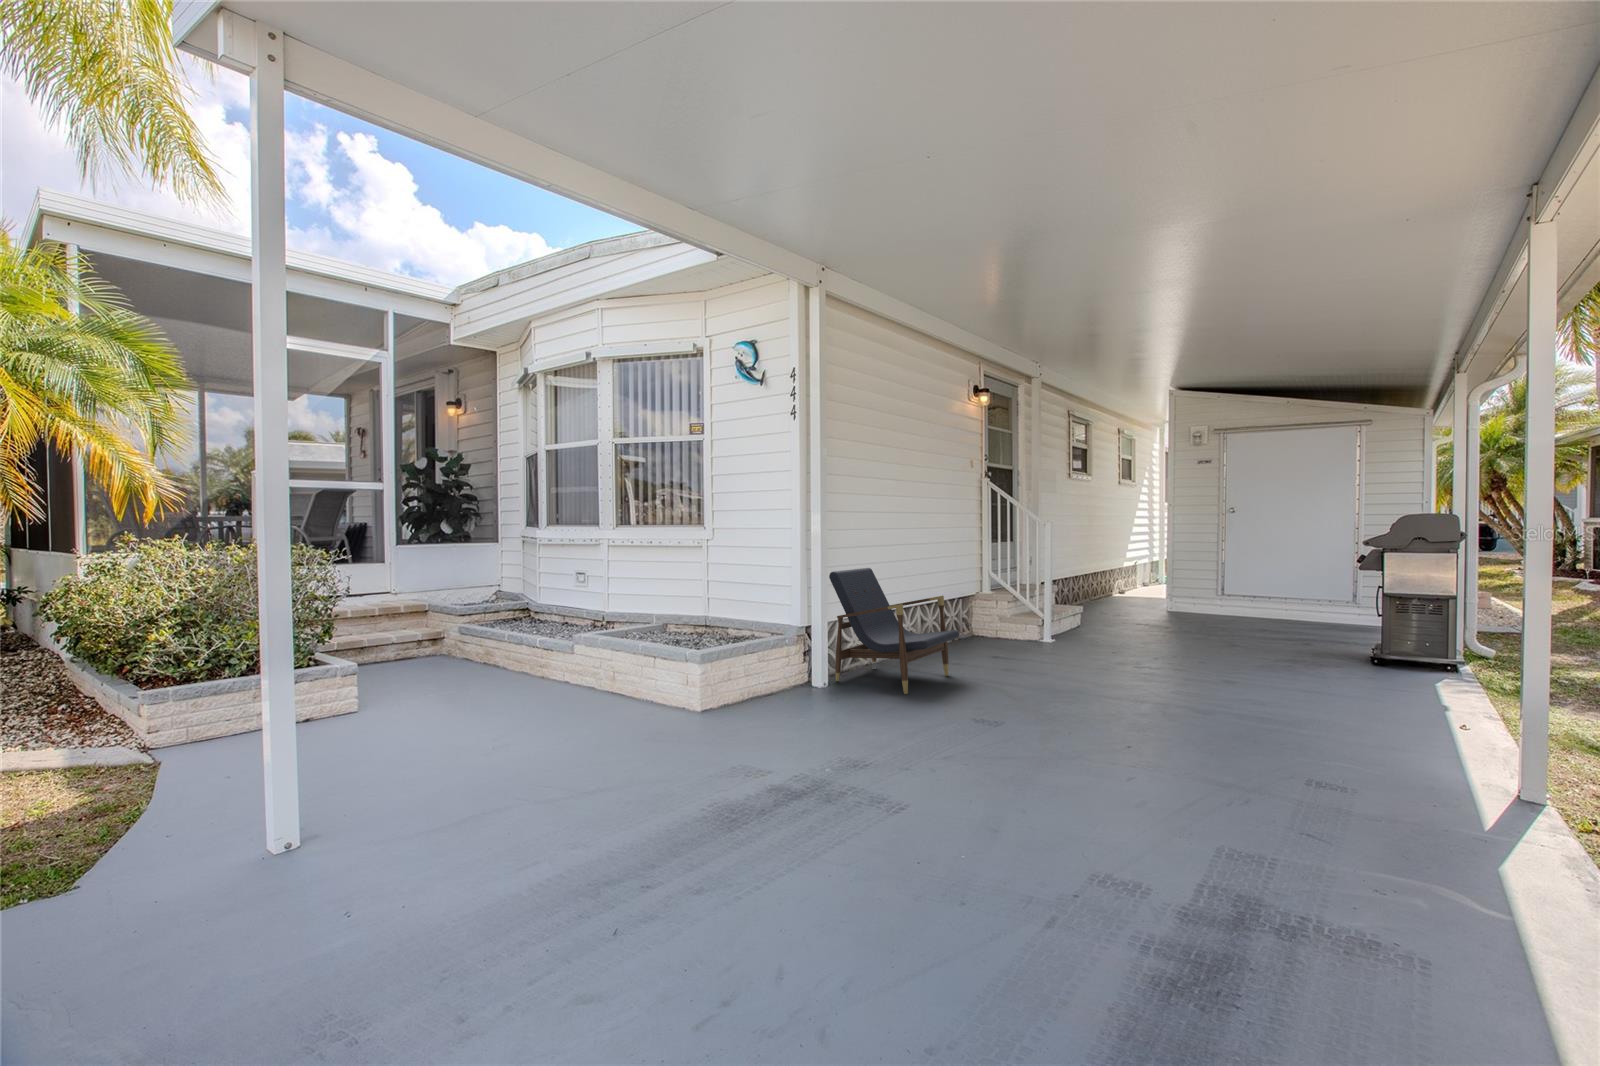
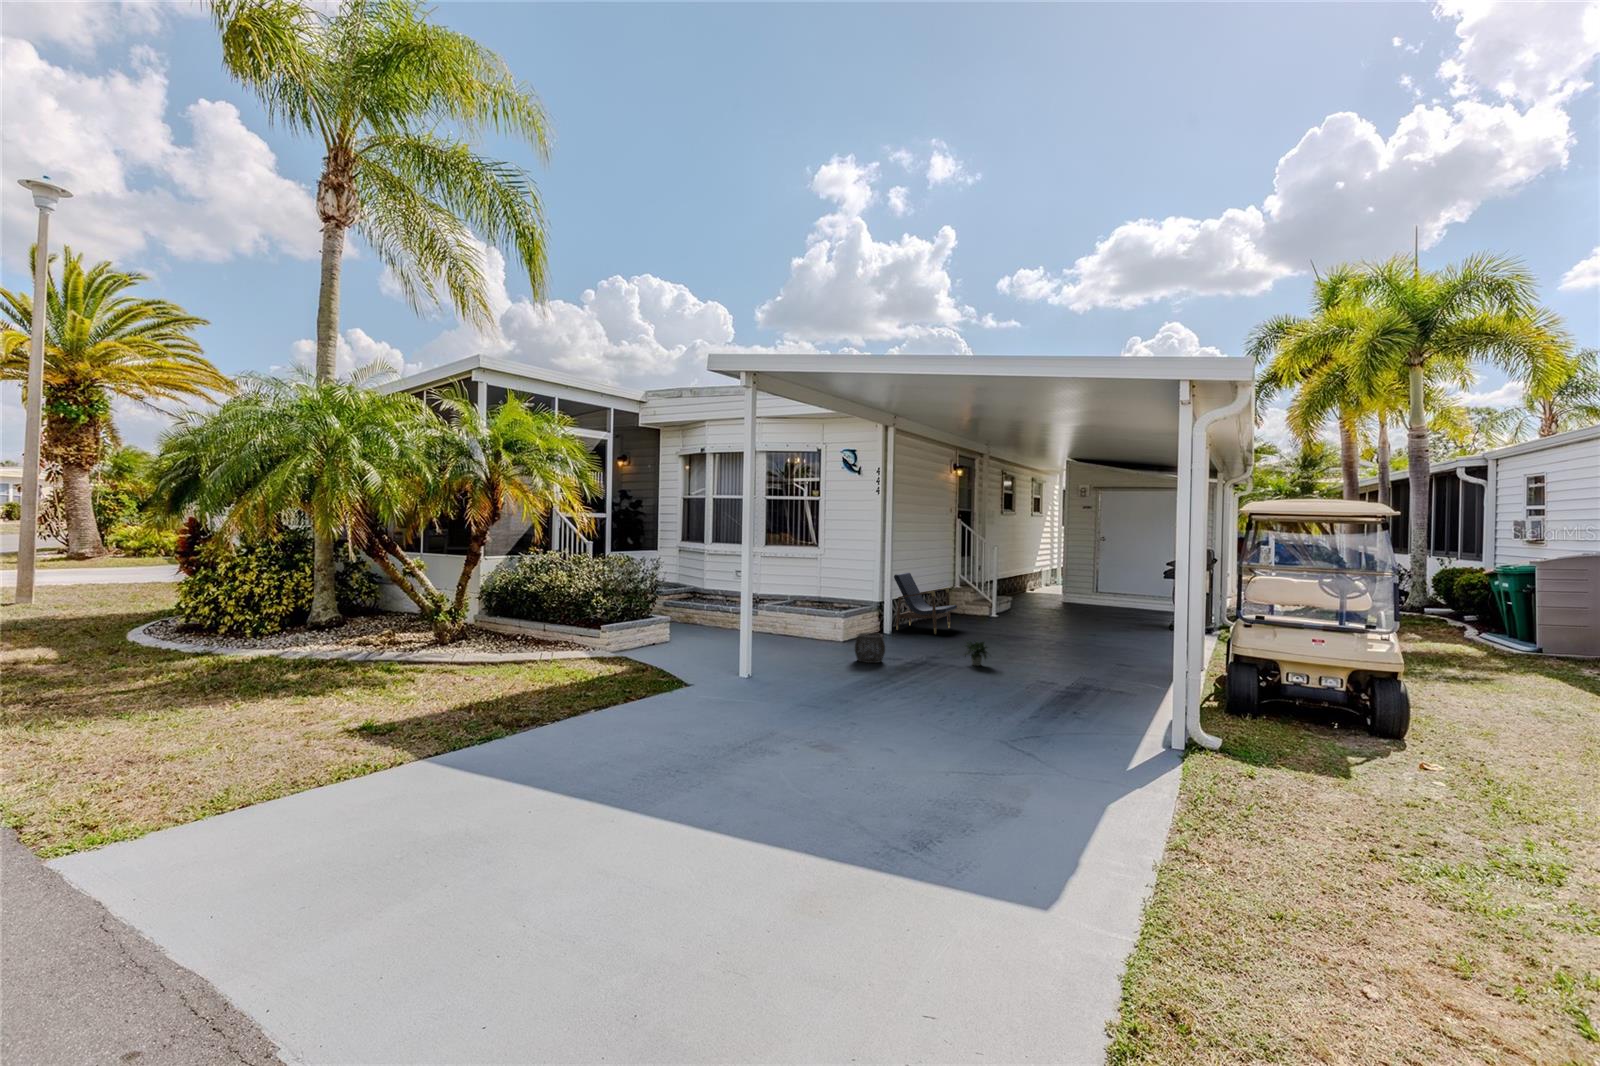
woven basket: none [602,725,689,819] -> present [855,633,885,663]
potted plant: none [879,750,980,836] -> present [965,642,988,666]

